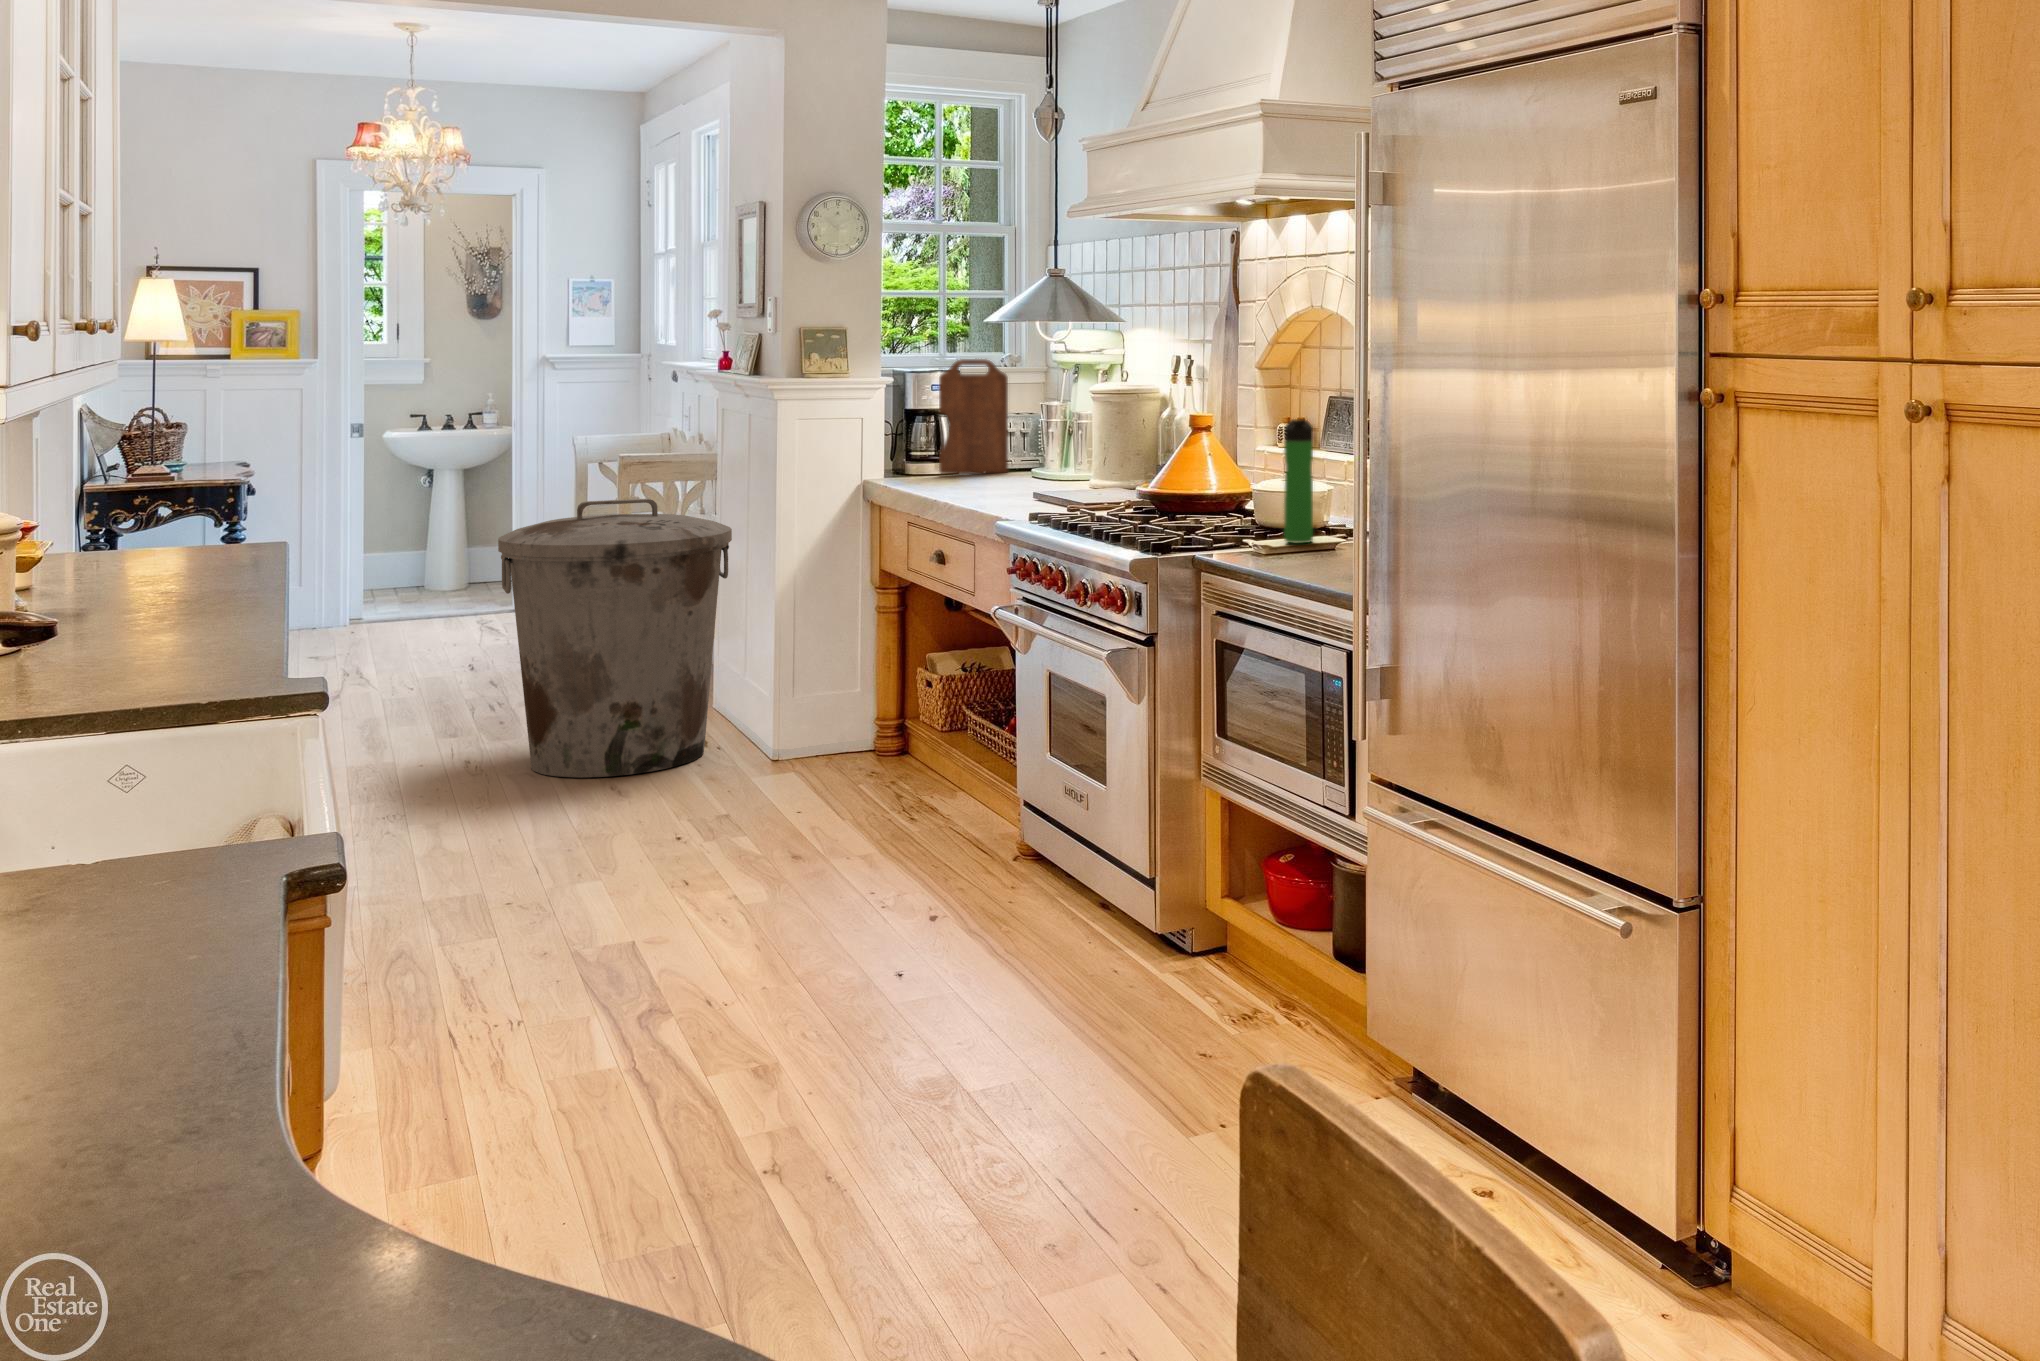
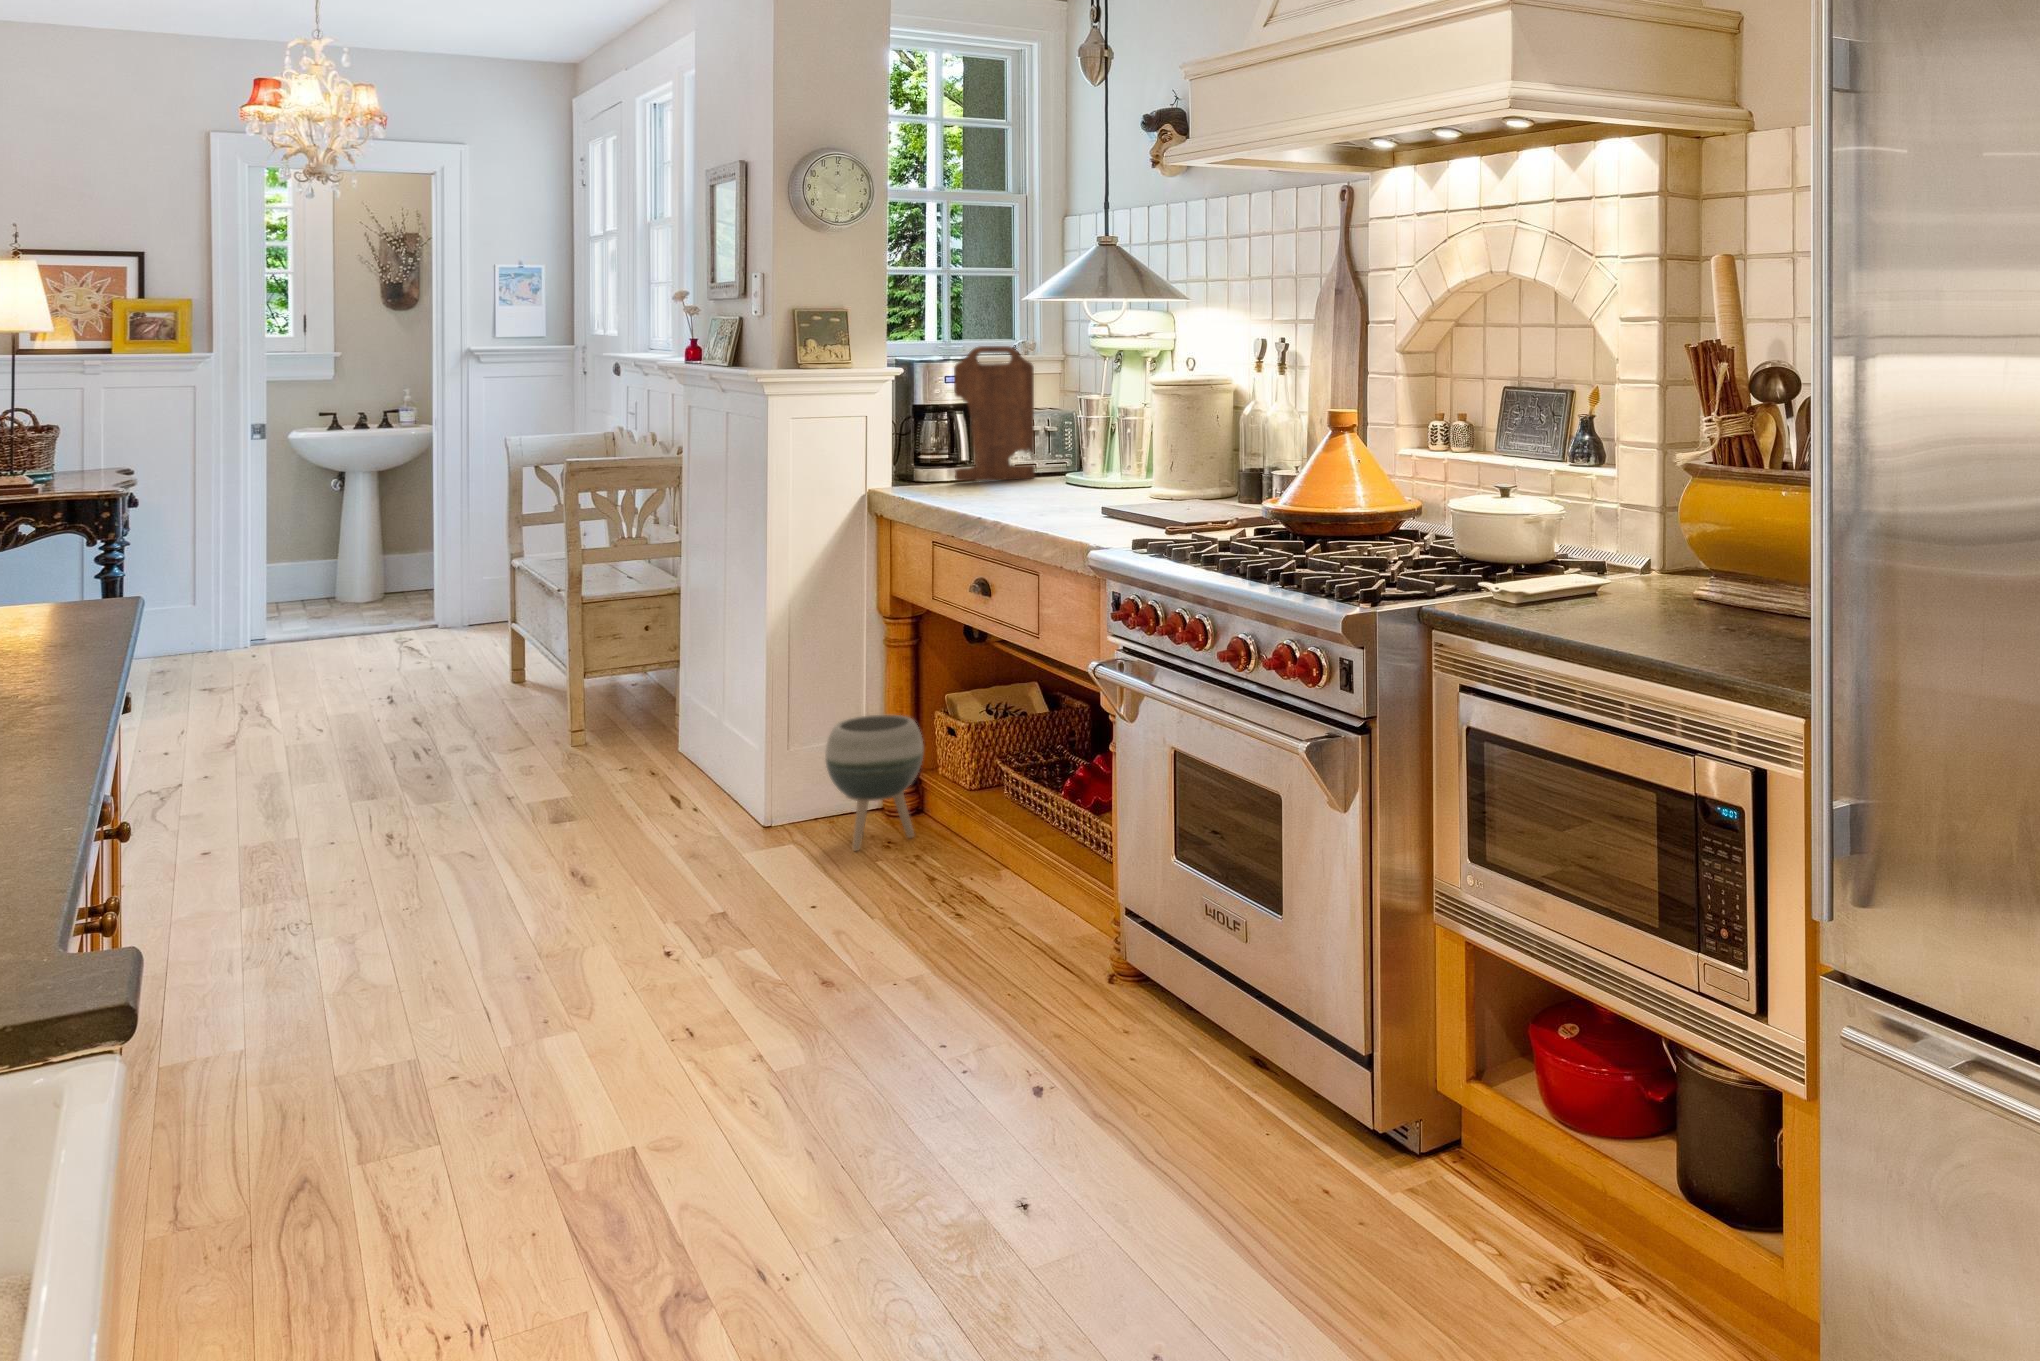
bottle: present [1284,419,1313,543] -> none [1545,418,1586,589]
trash can: present [498,499,732,777] -> none [428,514,711,858]
planter: none [819,667,901,777] -> present [825,715,923,851]

